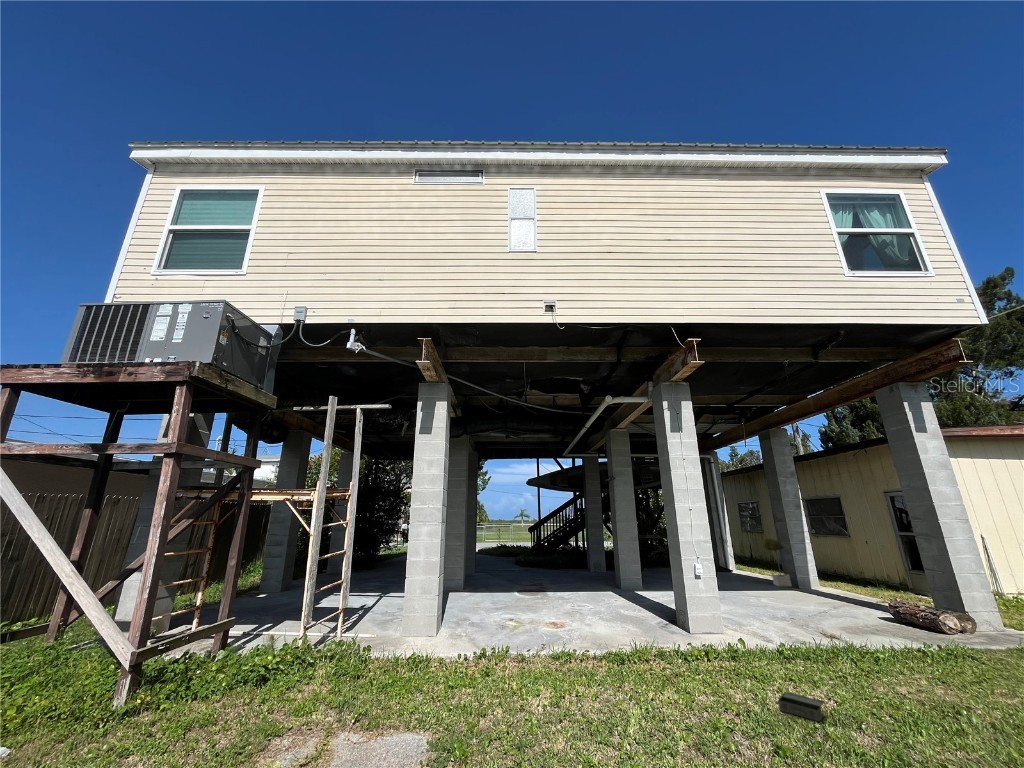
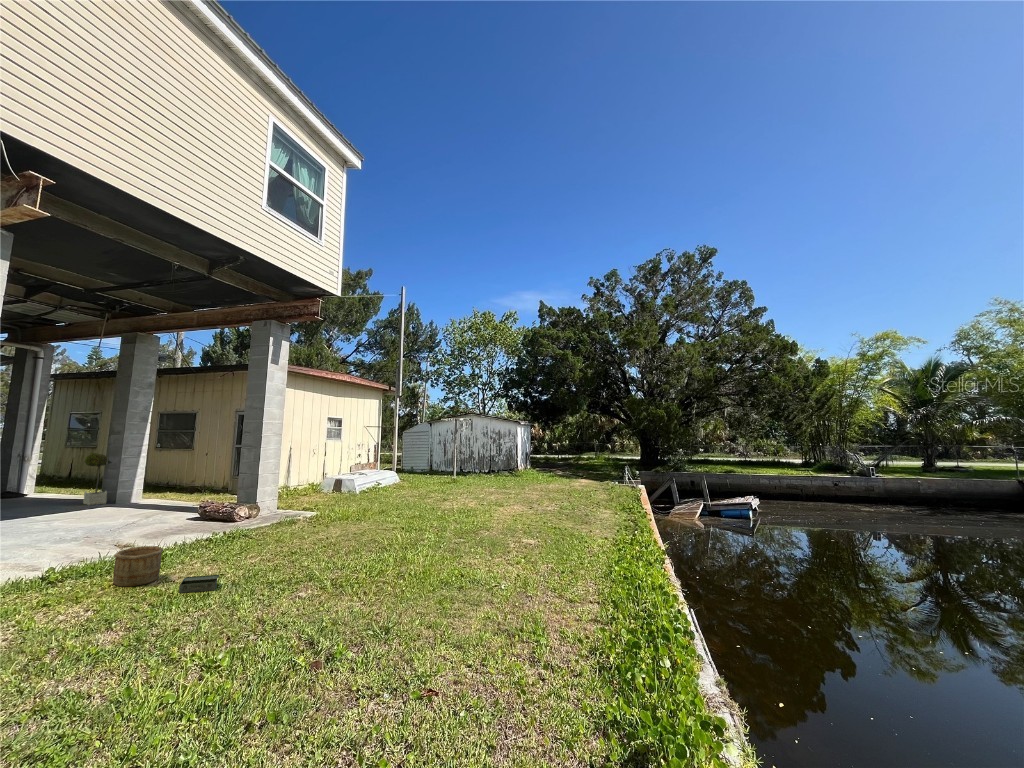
wooden bucket: none [829,648,885,697] -> present [113,546,163,586]
toolbox: present [778,692,824,721] -> present [179,575,219,593]

